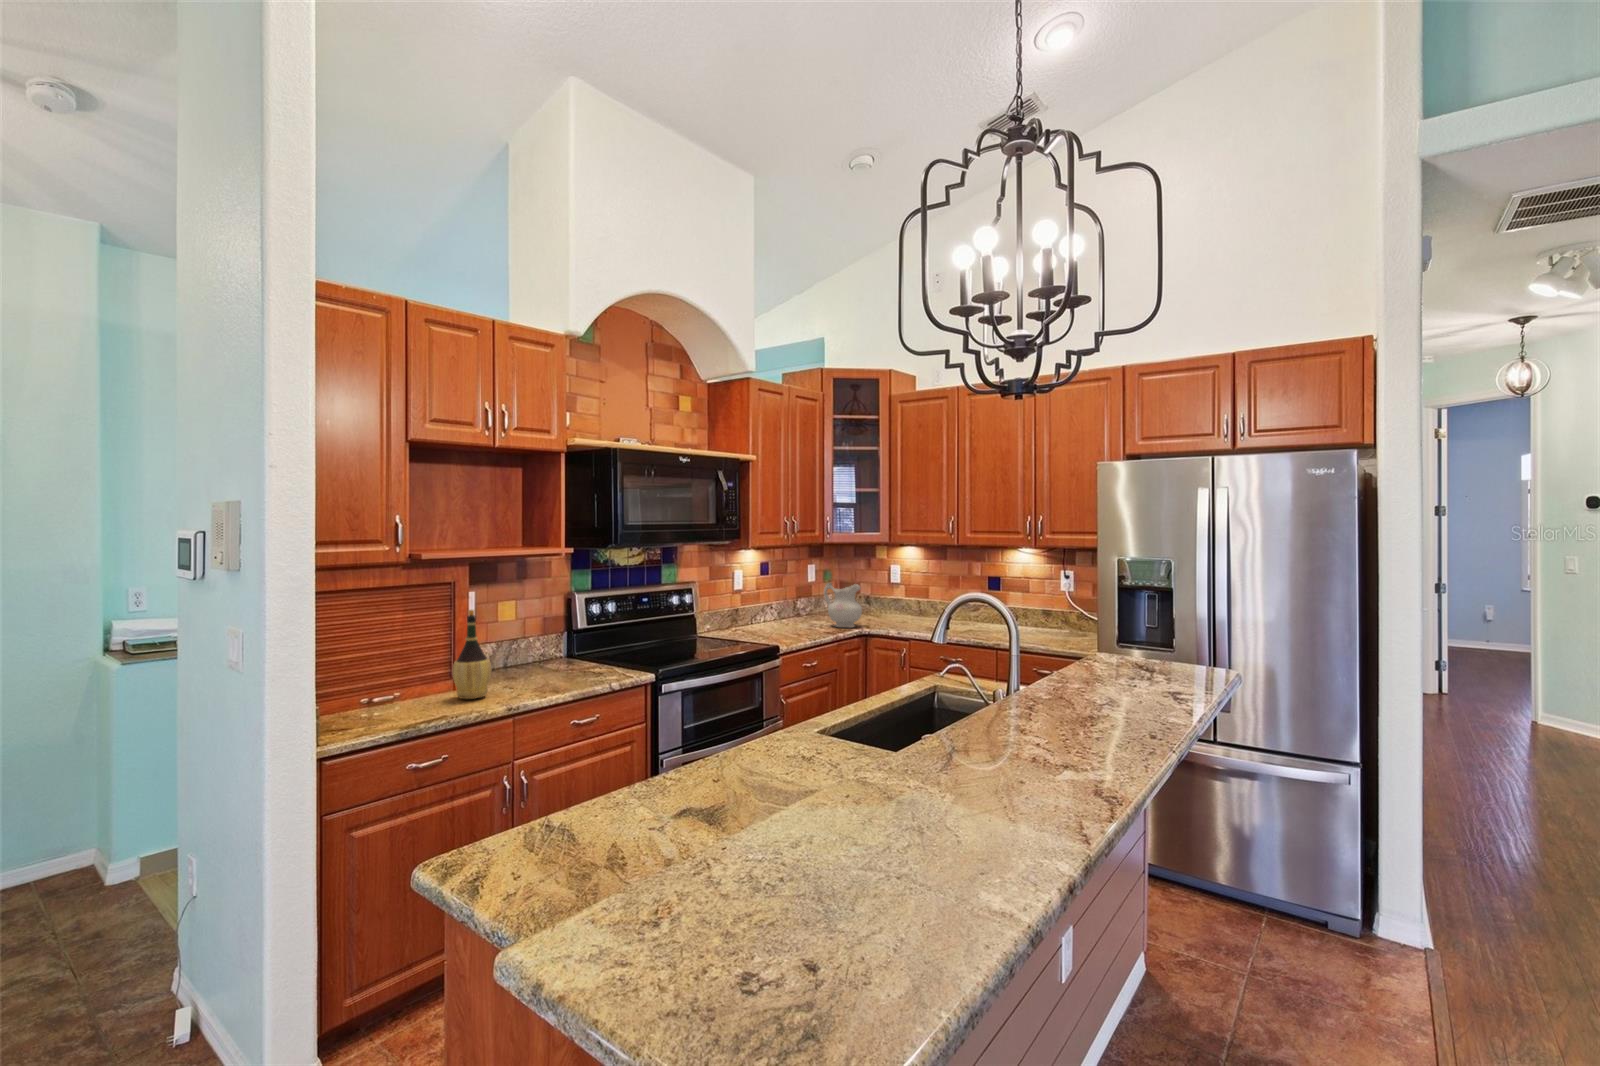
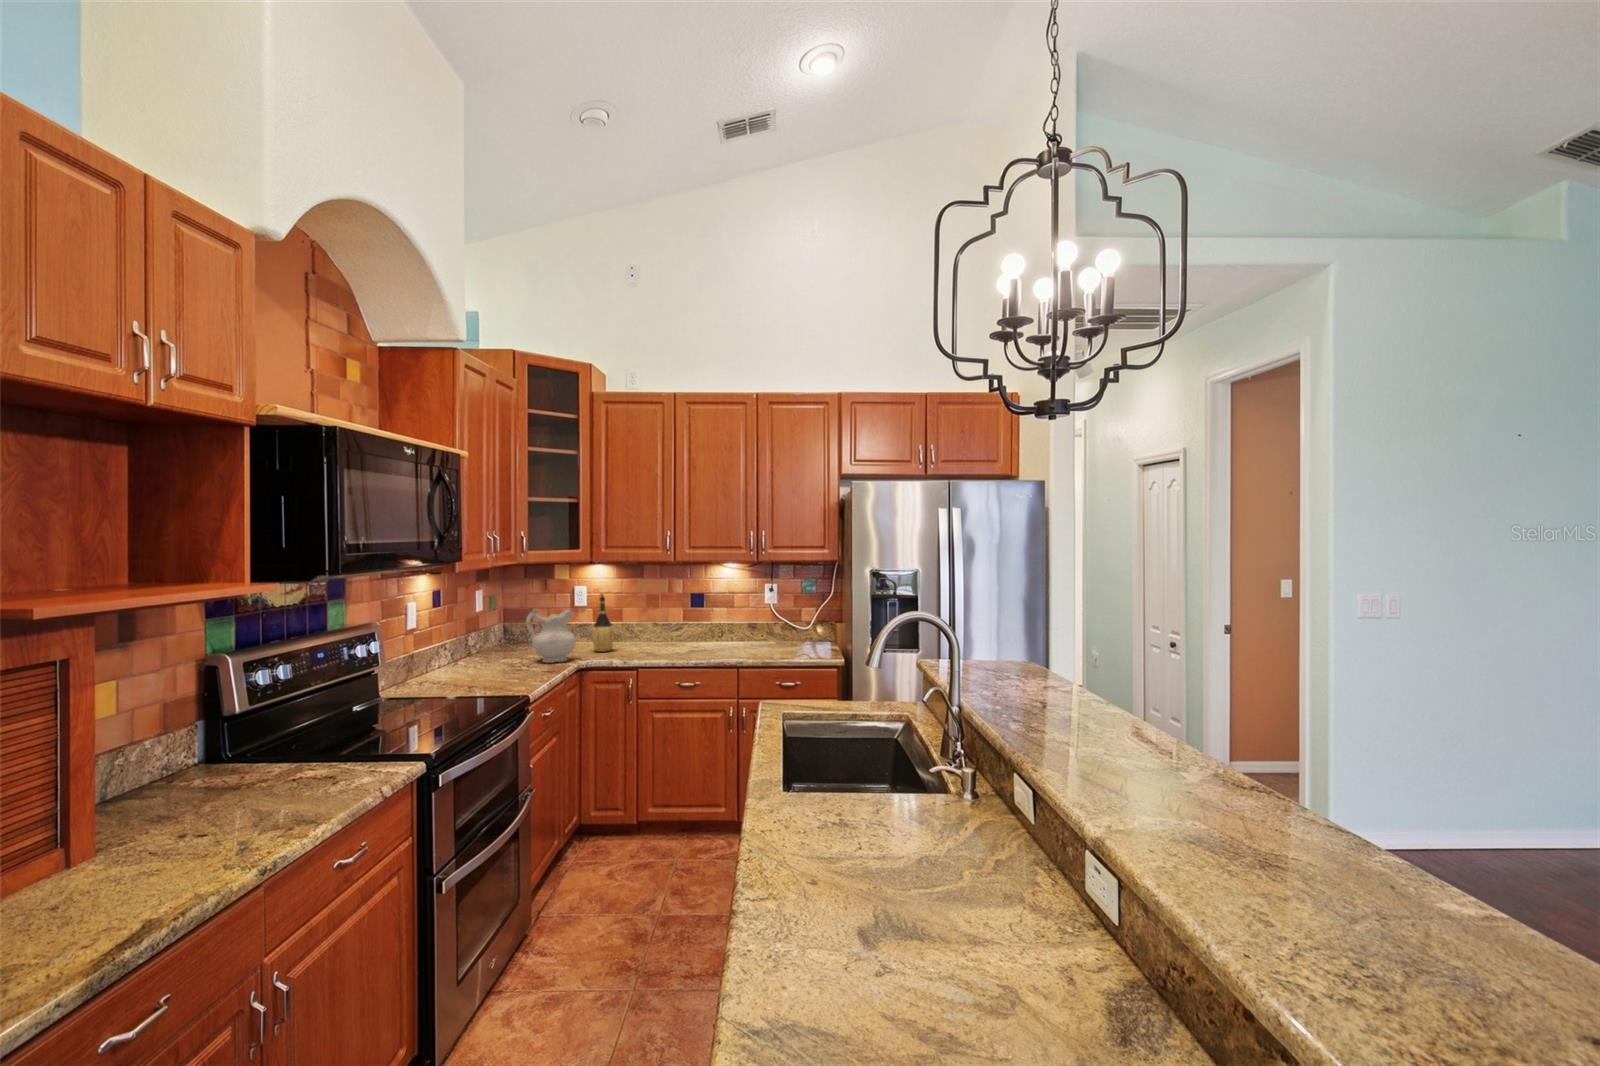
wine bottle: present [452,610,491,699] -> present [591,593,615,652]

